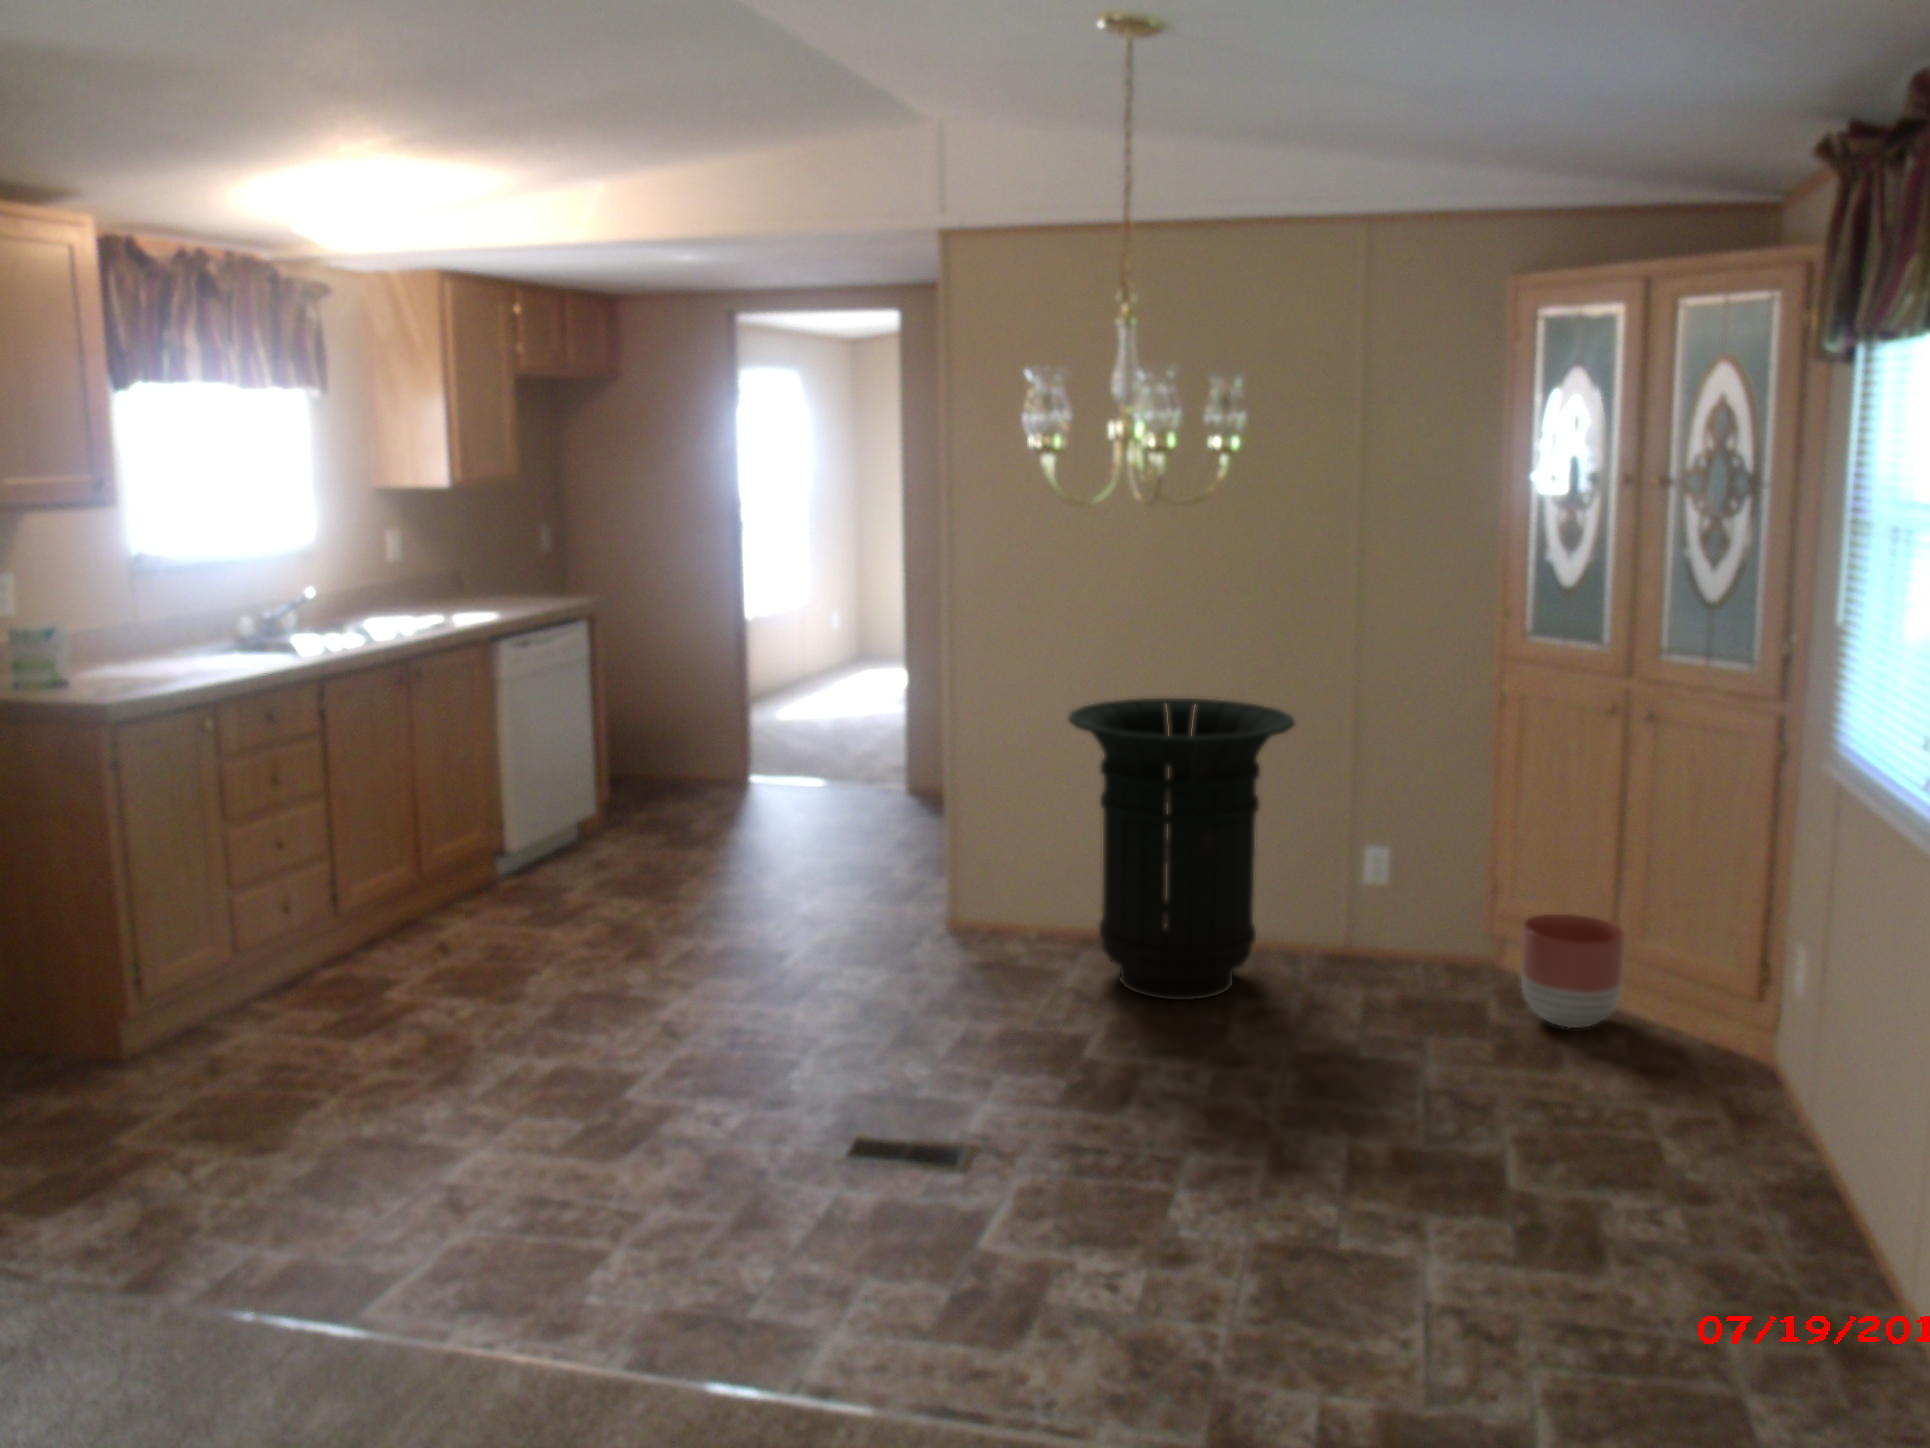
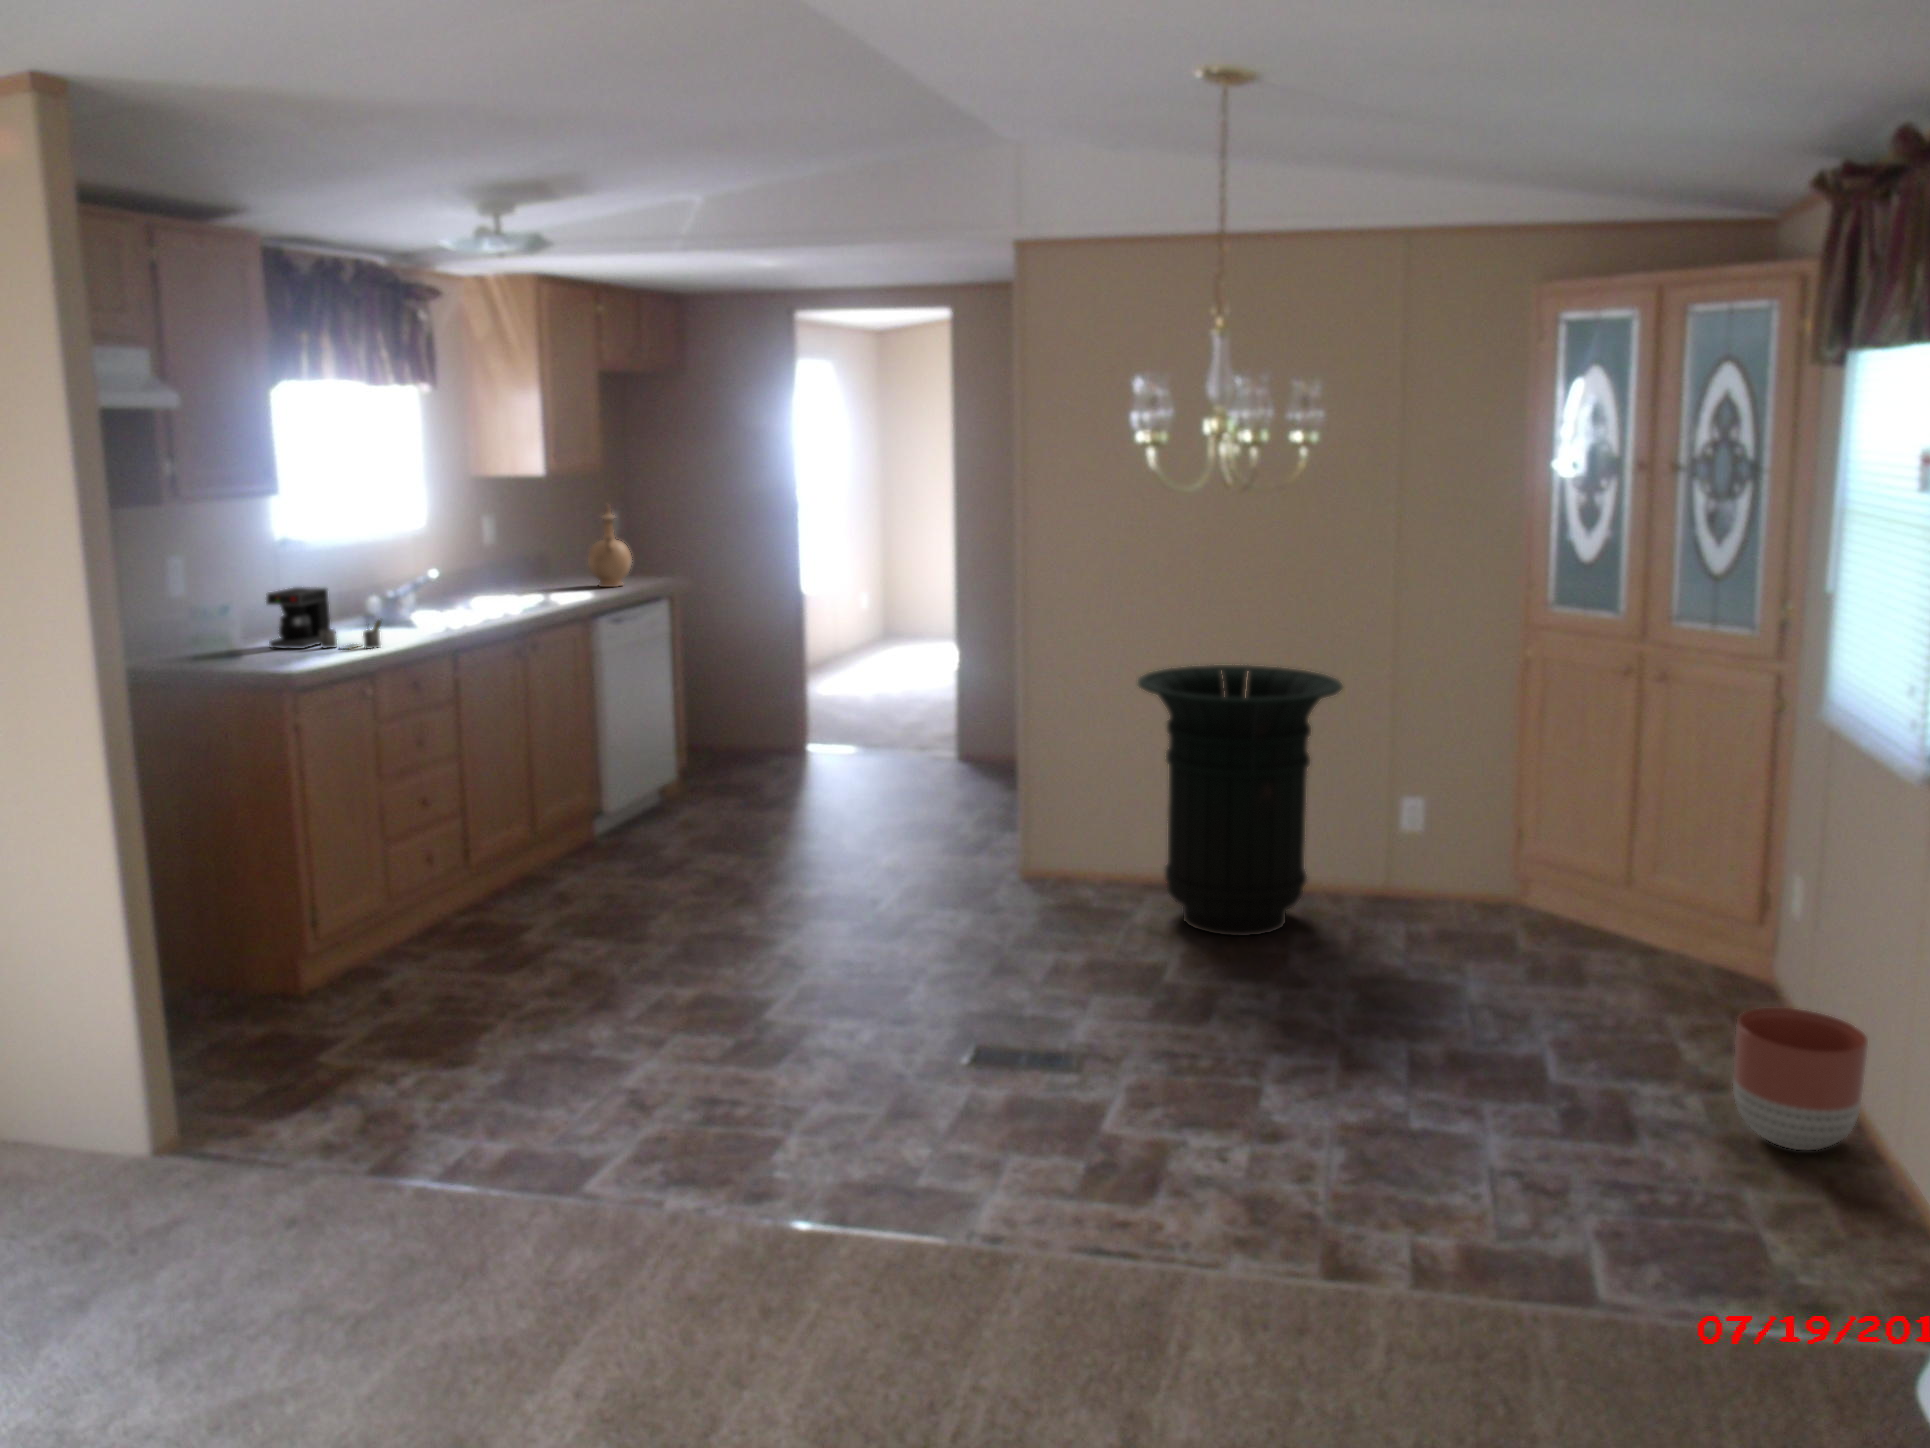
vase: none [502,519,549,608] -> present [588,505,632,587]
coffee maker: none [101,607,229,677] -> present [266,587,381,650]
planter: present [1521,914,1625,1028] -> present [1733,1007,1868,1150]

